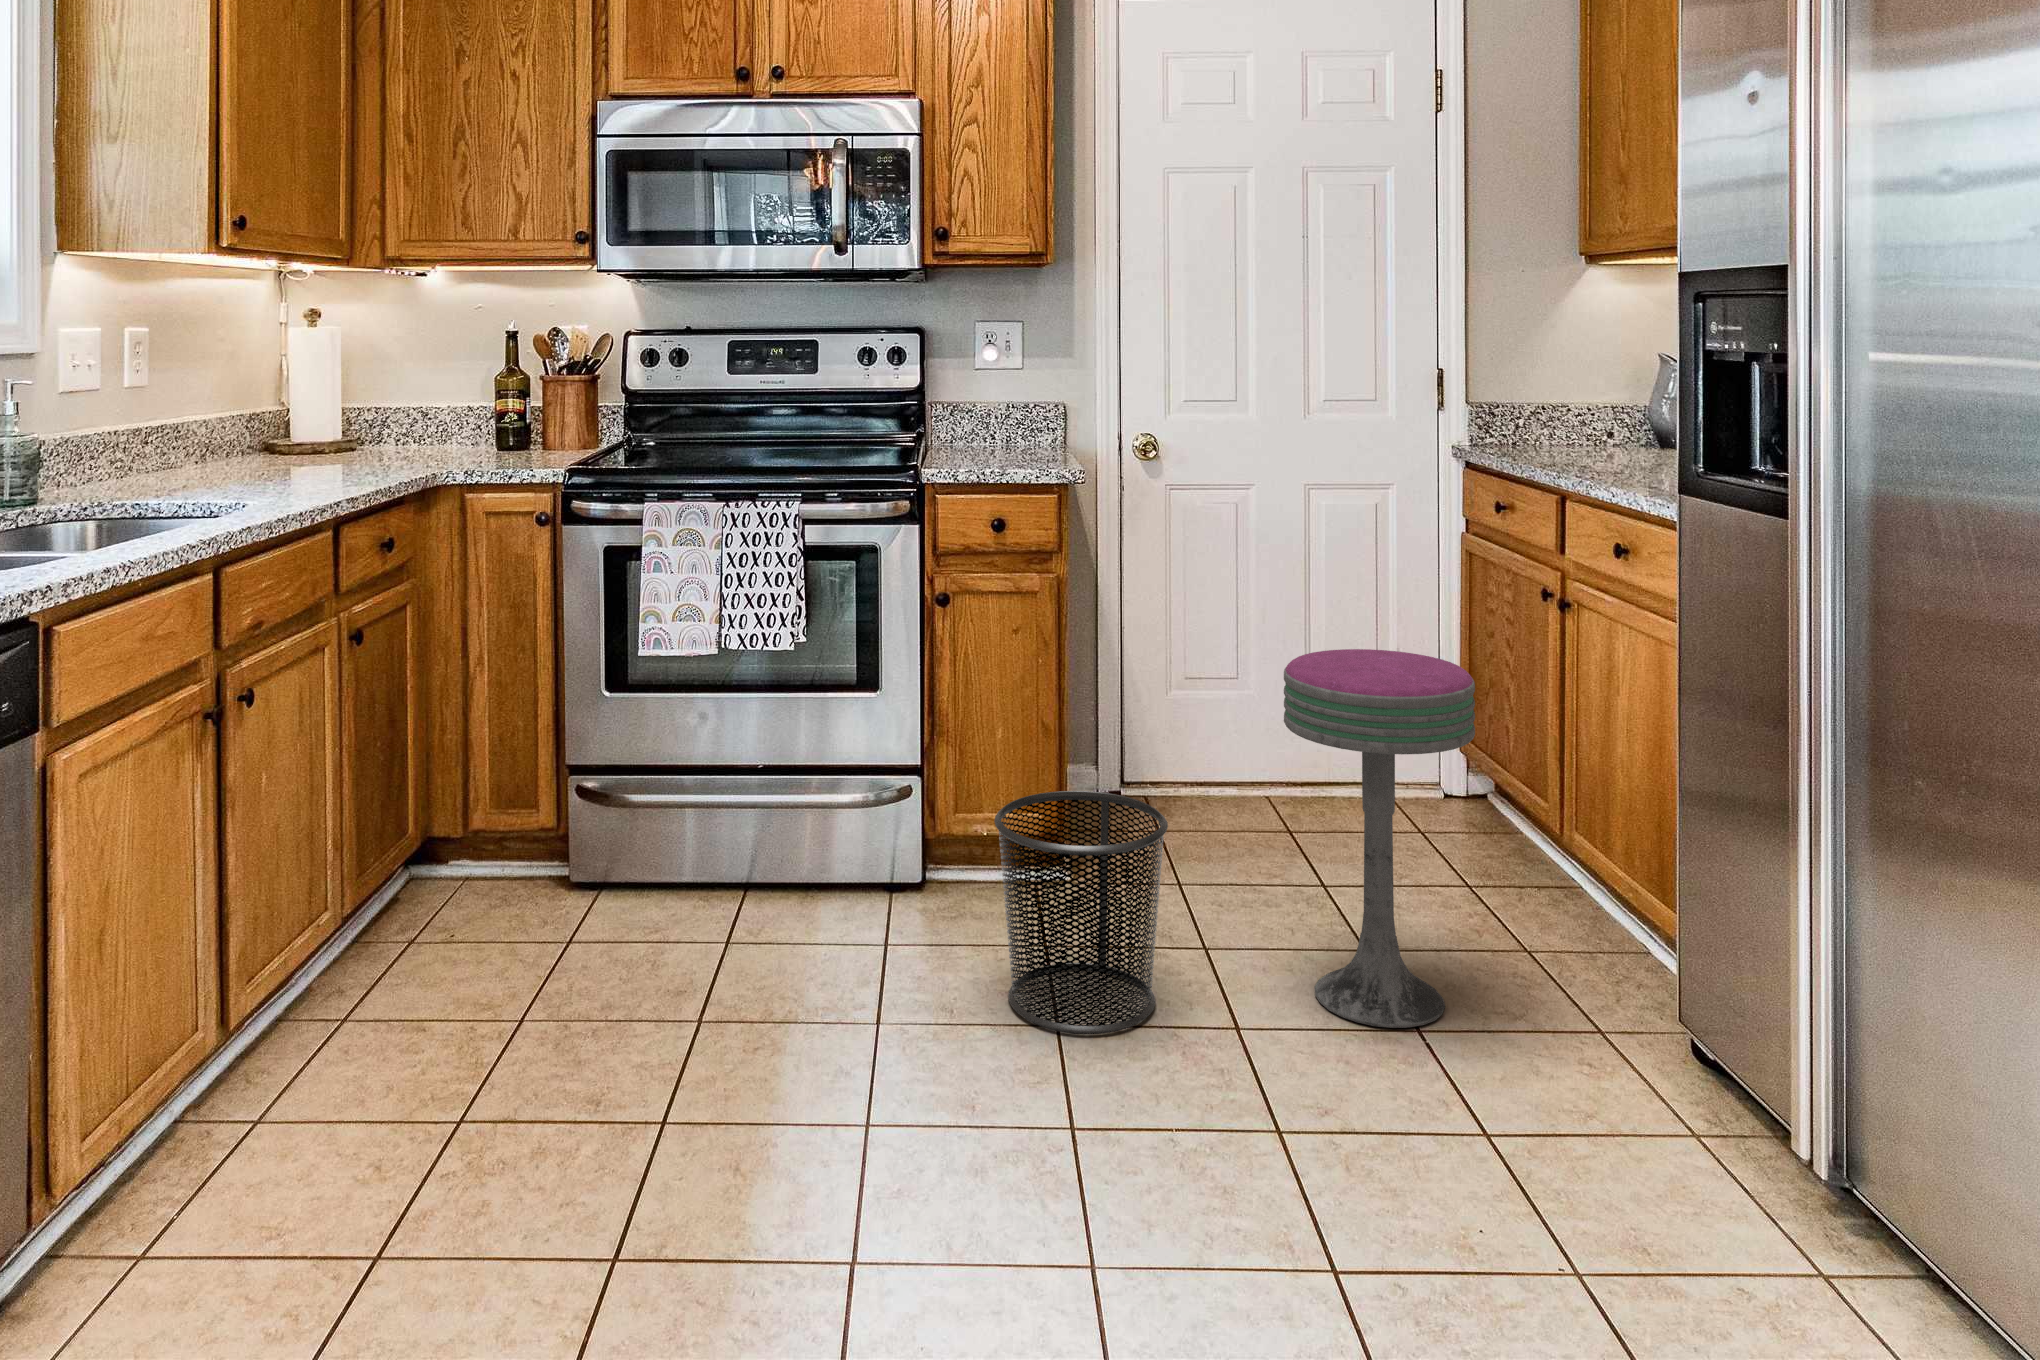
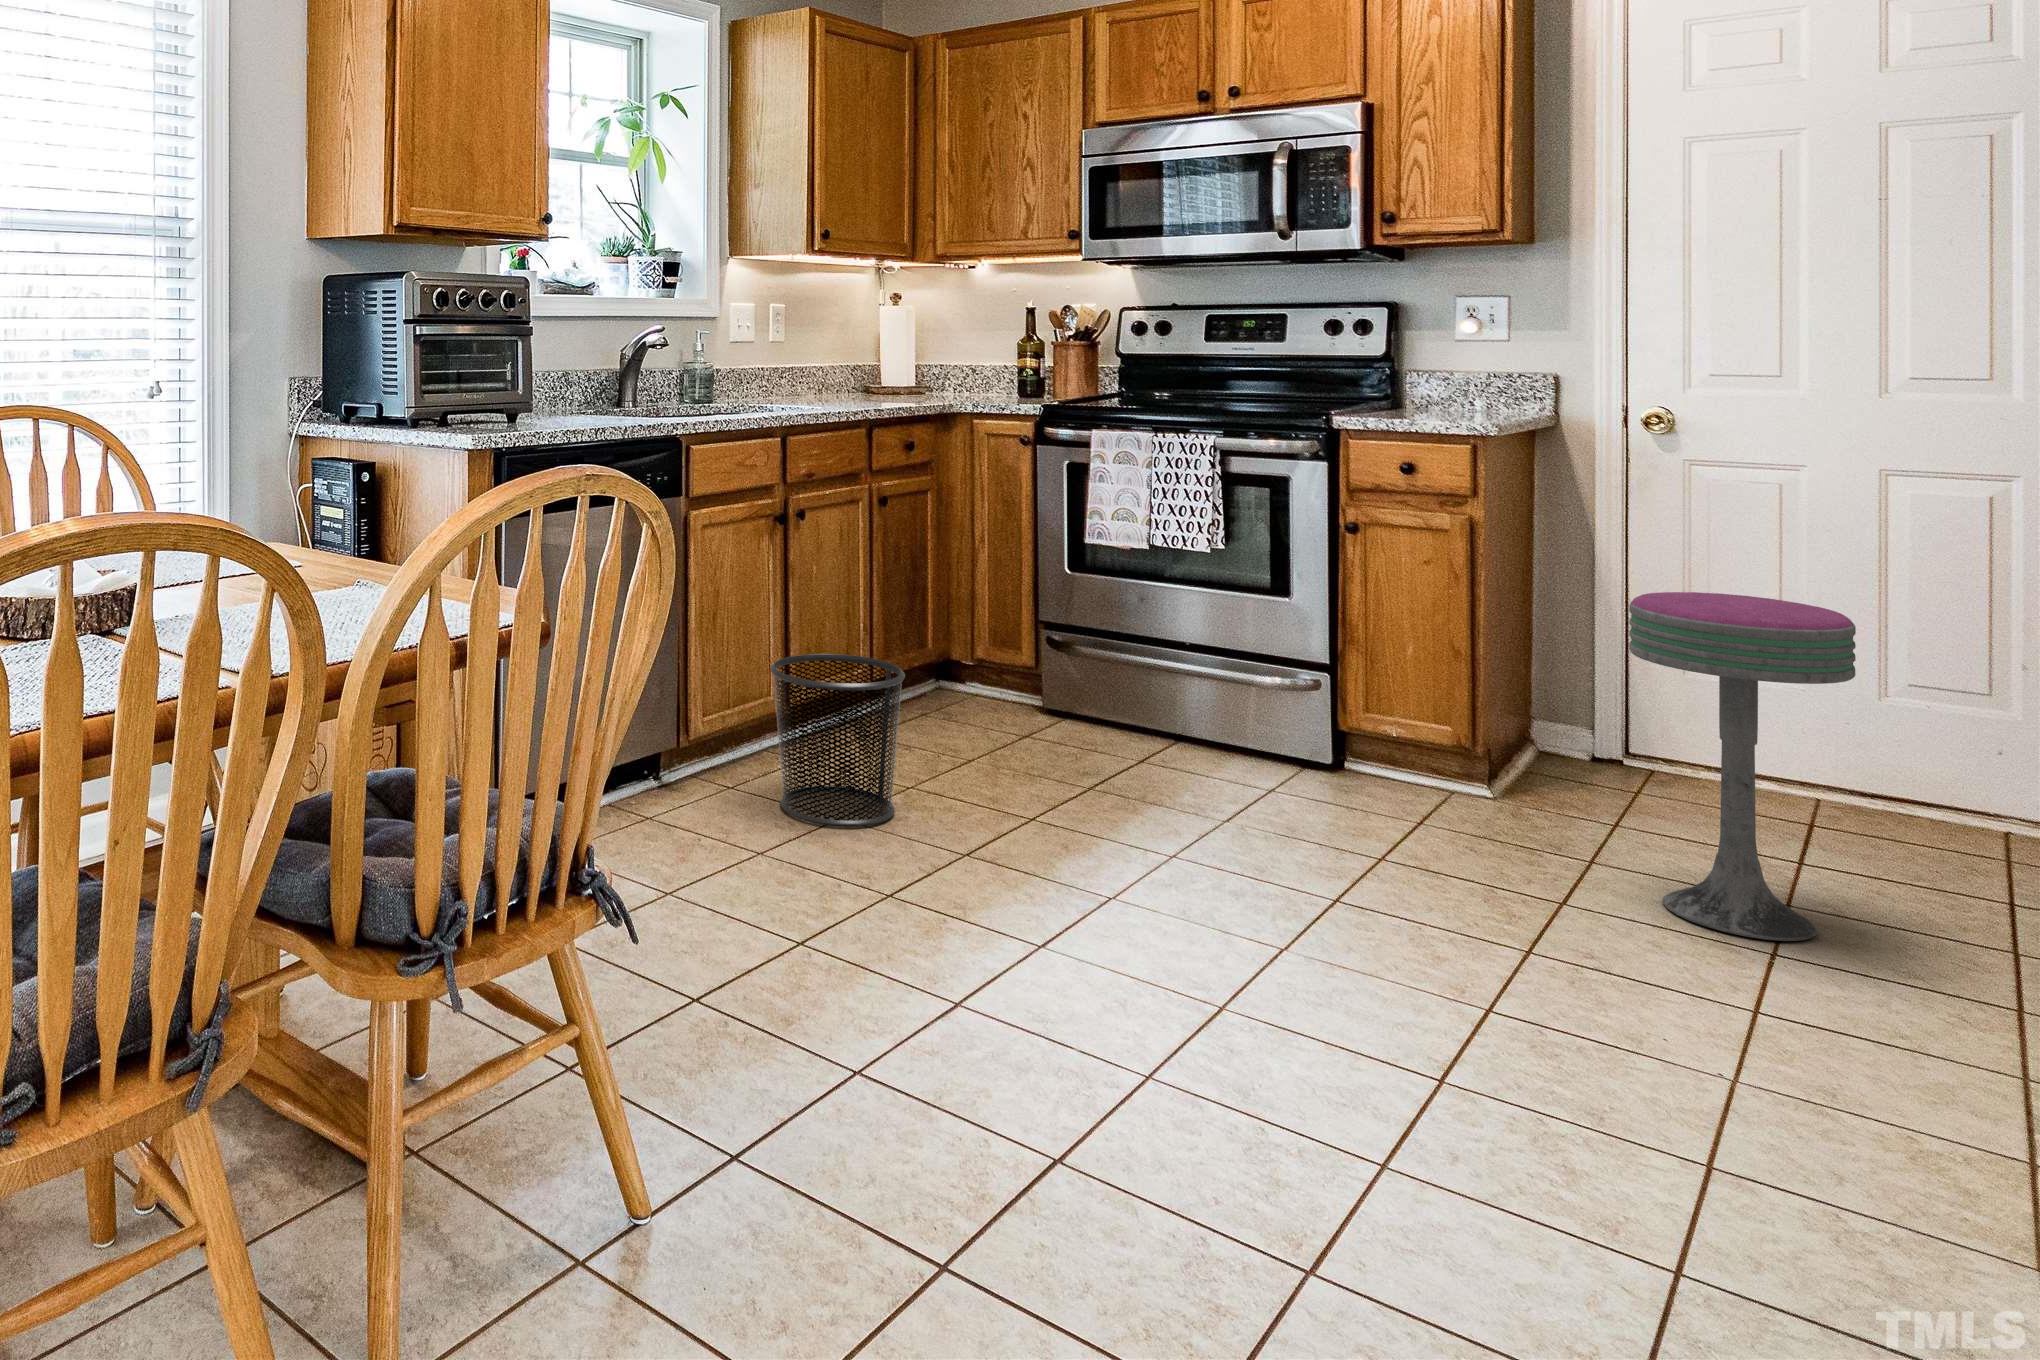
waste bin: present [994,791,1168,1034] -> present [770,654,905,827]

